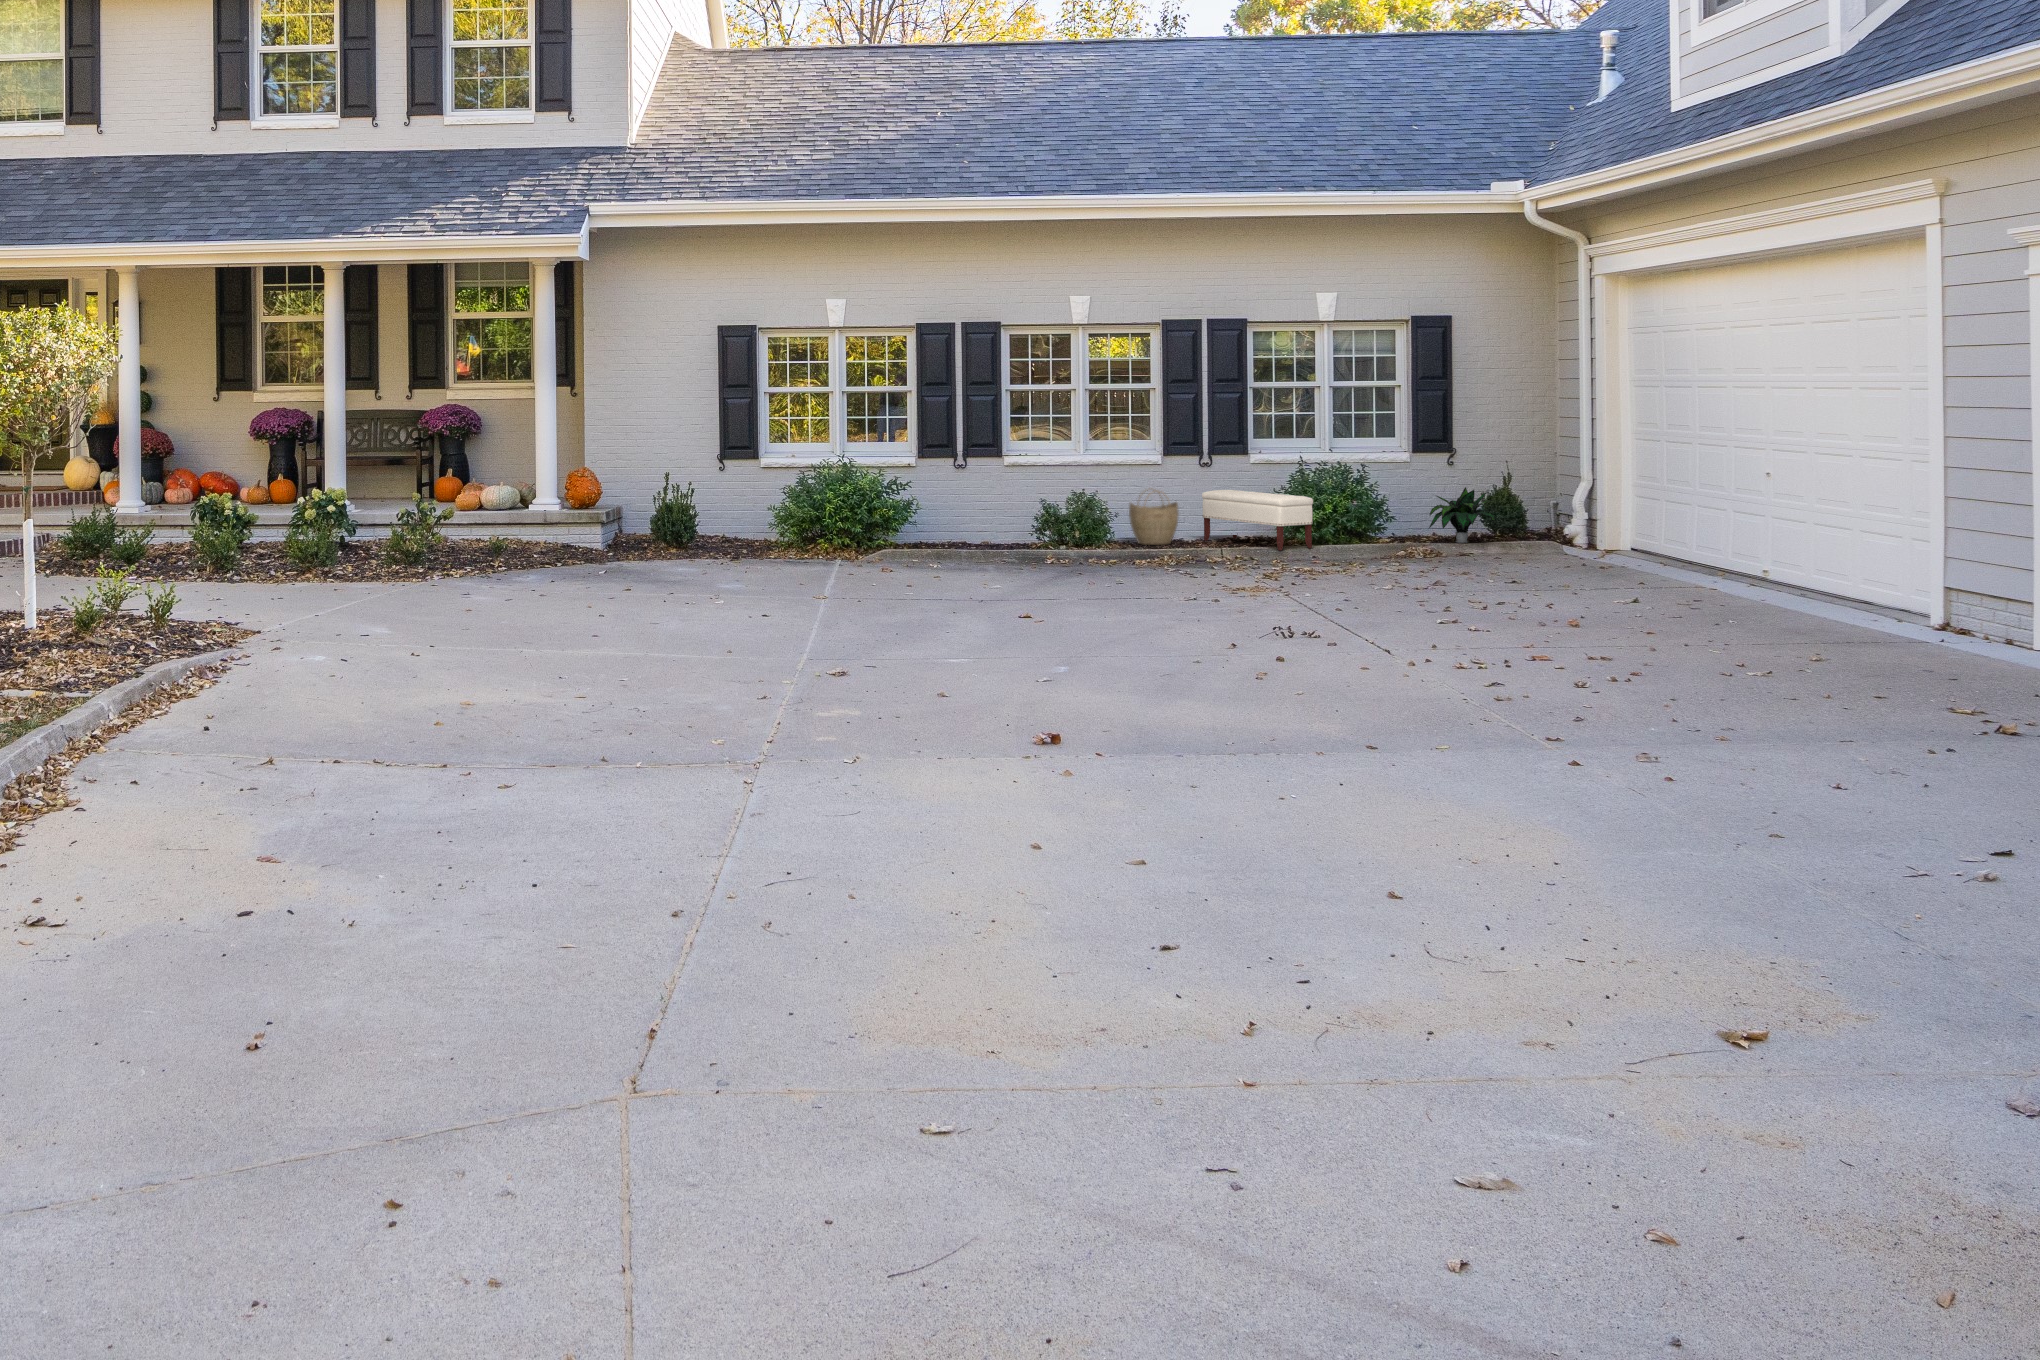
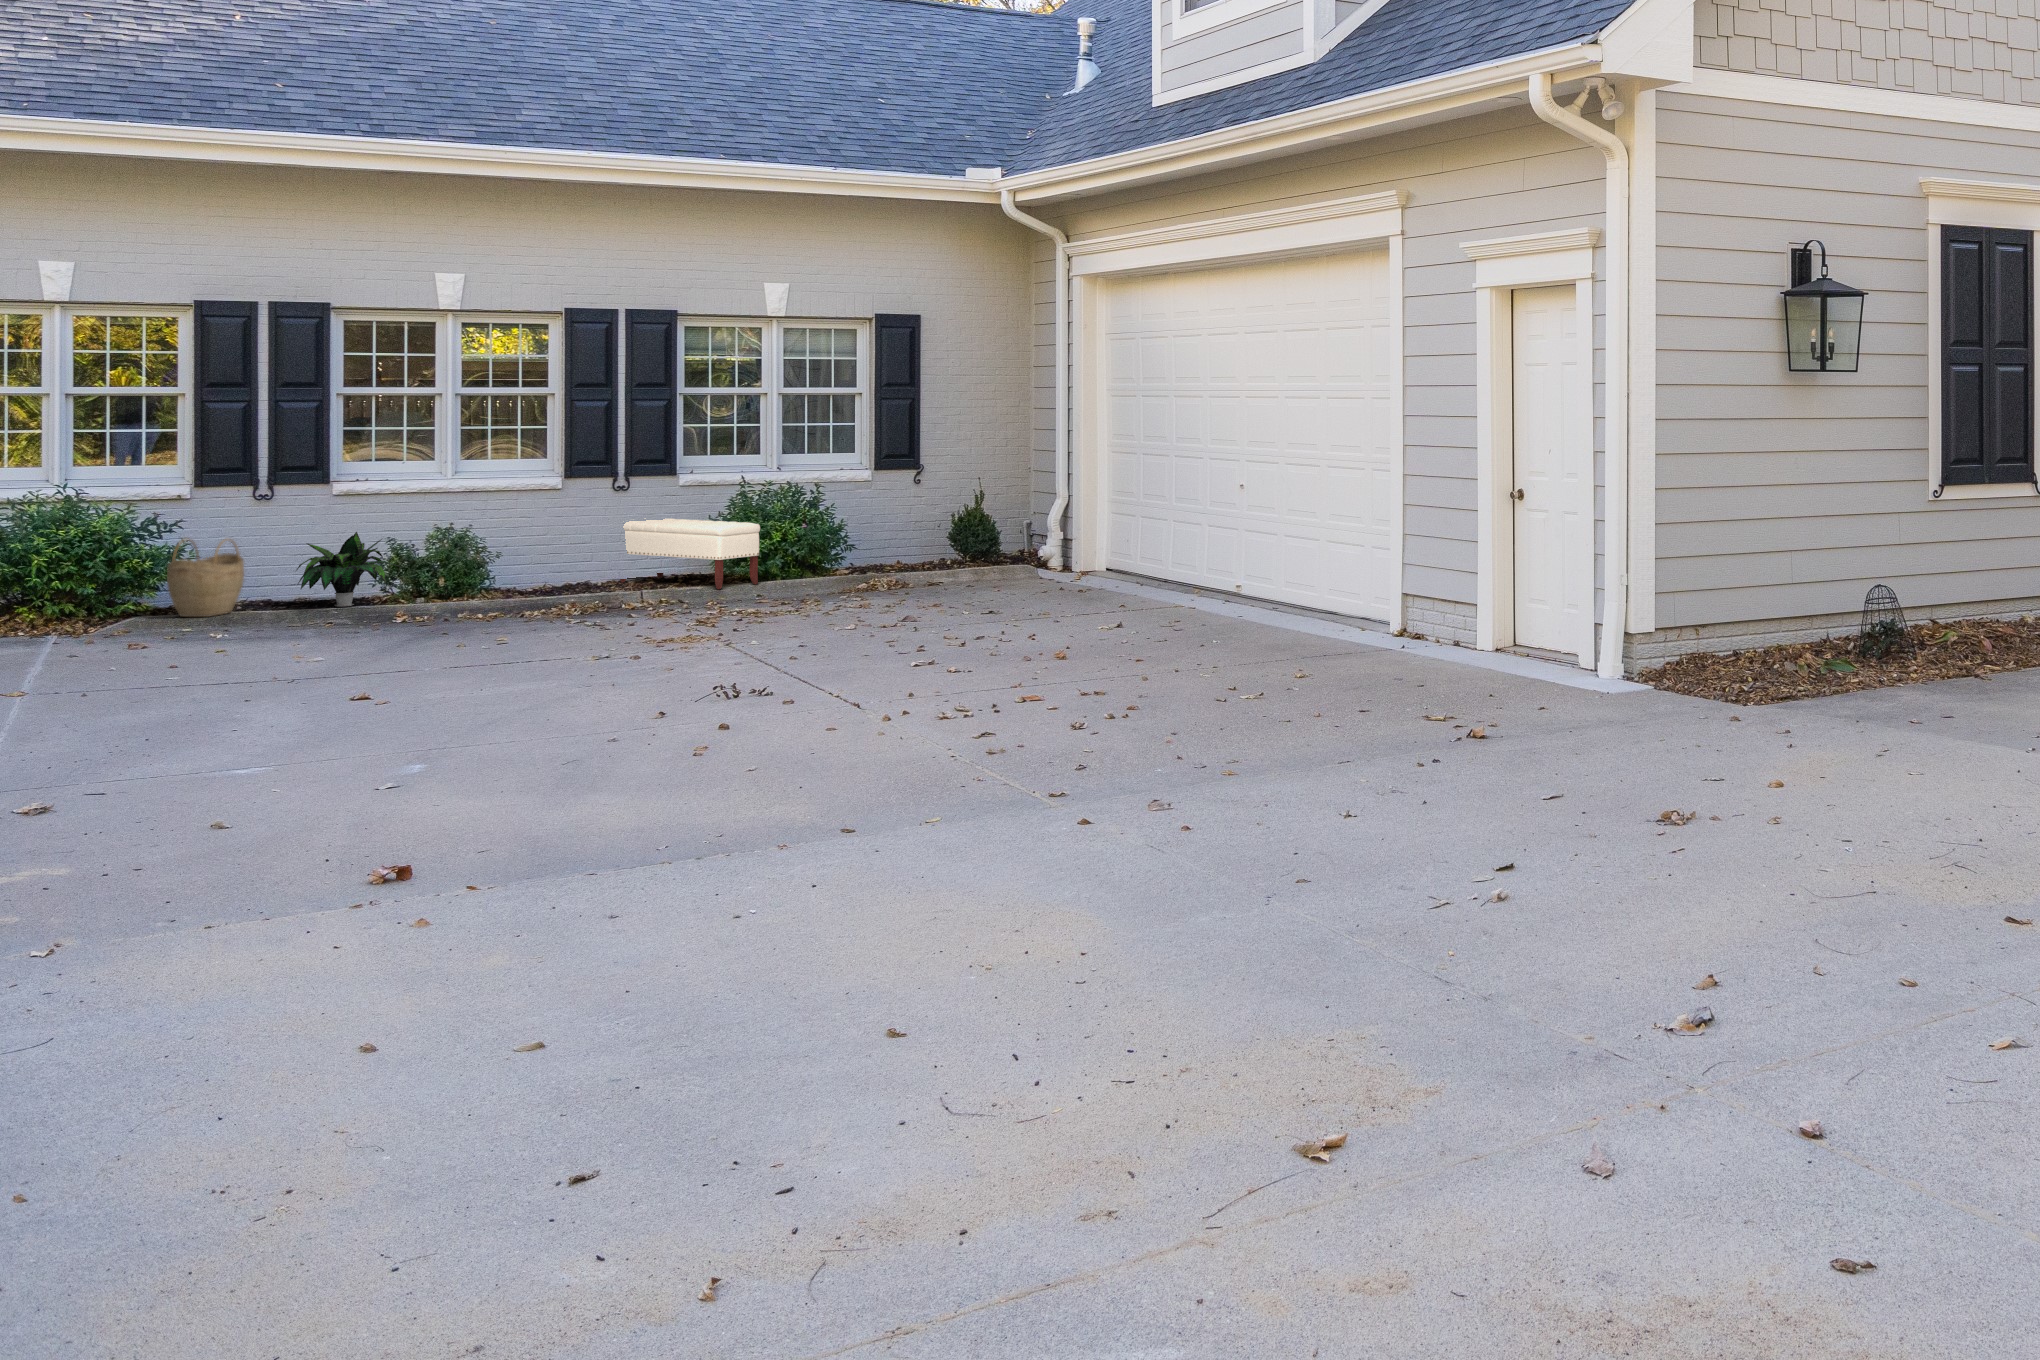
potted plant: present [1429,487,1496,543] -> present [297,532,400,607]
woven basket: present [1129,490,1179,545] -> present [167,538,244,617]

